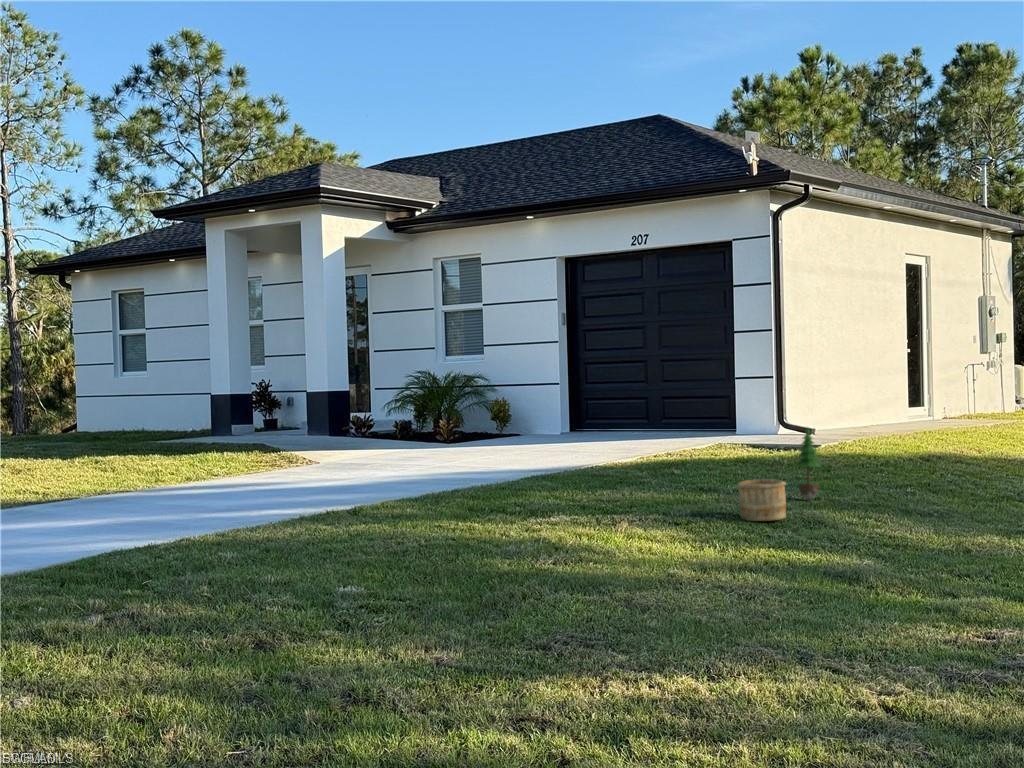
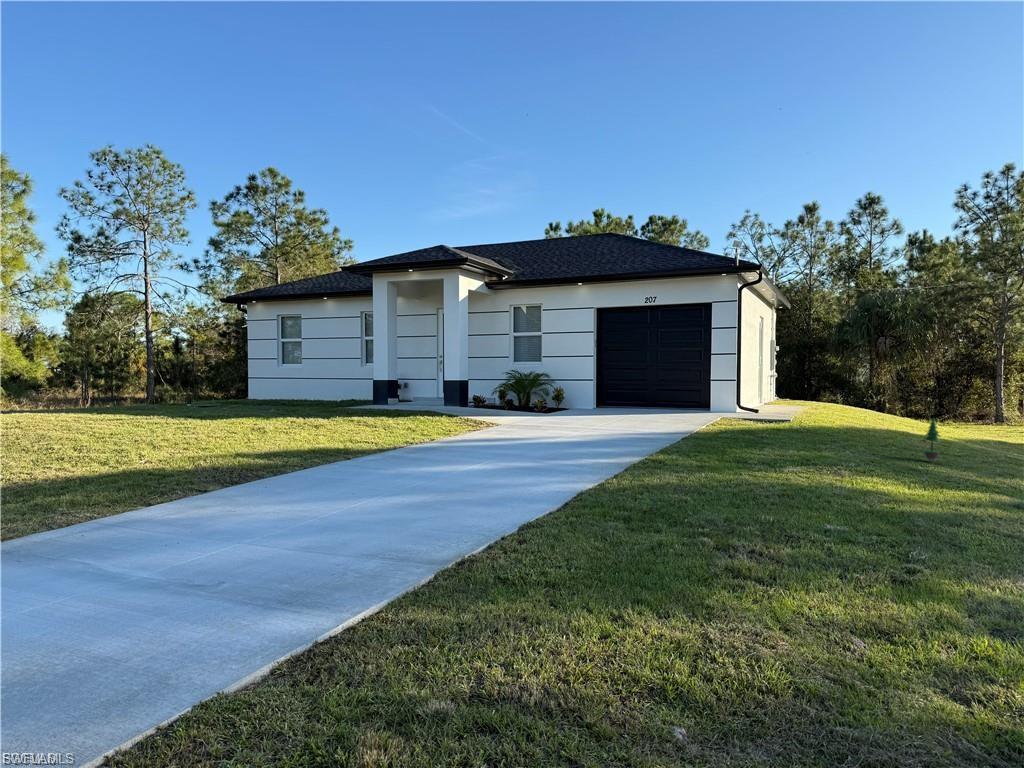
wooden bucket: present [737,479,786,521] -> none [952,453,991,481]

